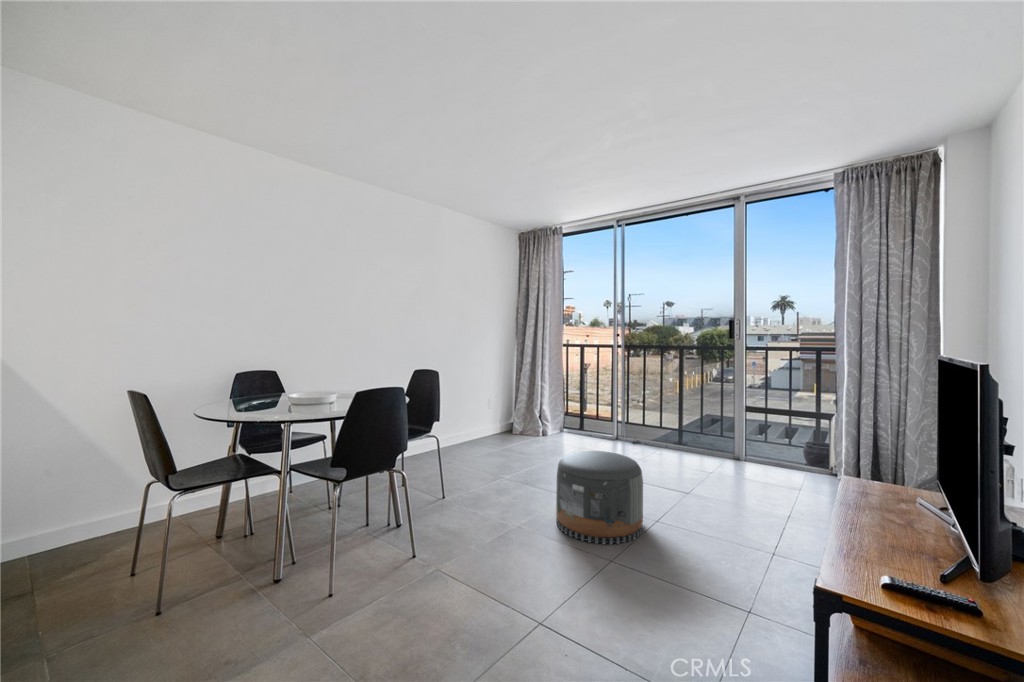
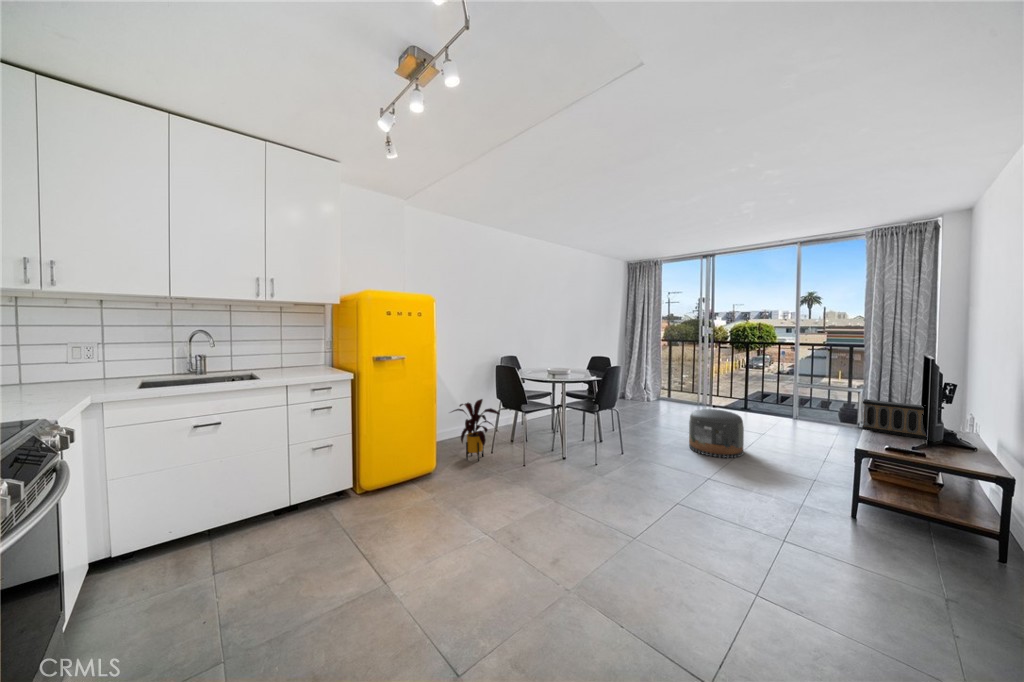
house plant: none [50,434,177,566] -> present [452,399,500,461]
speaker: none [831,437,989,539] -> present [862,399,927,440]

